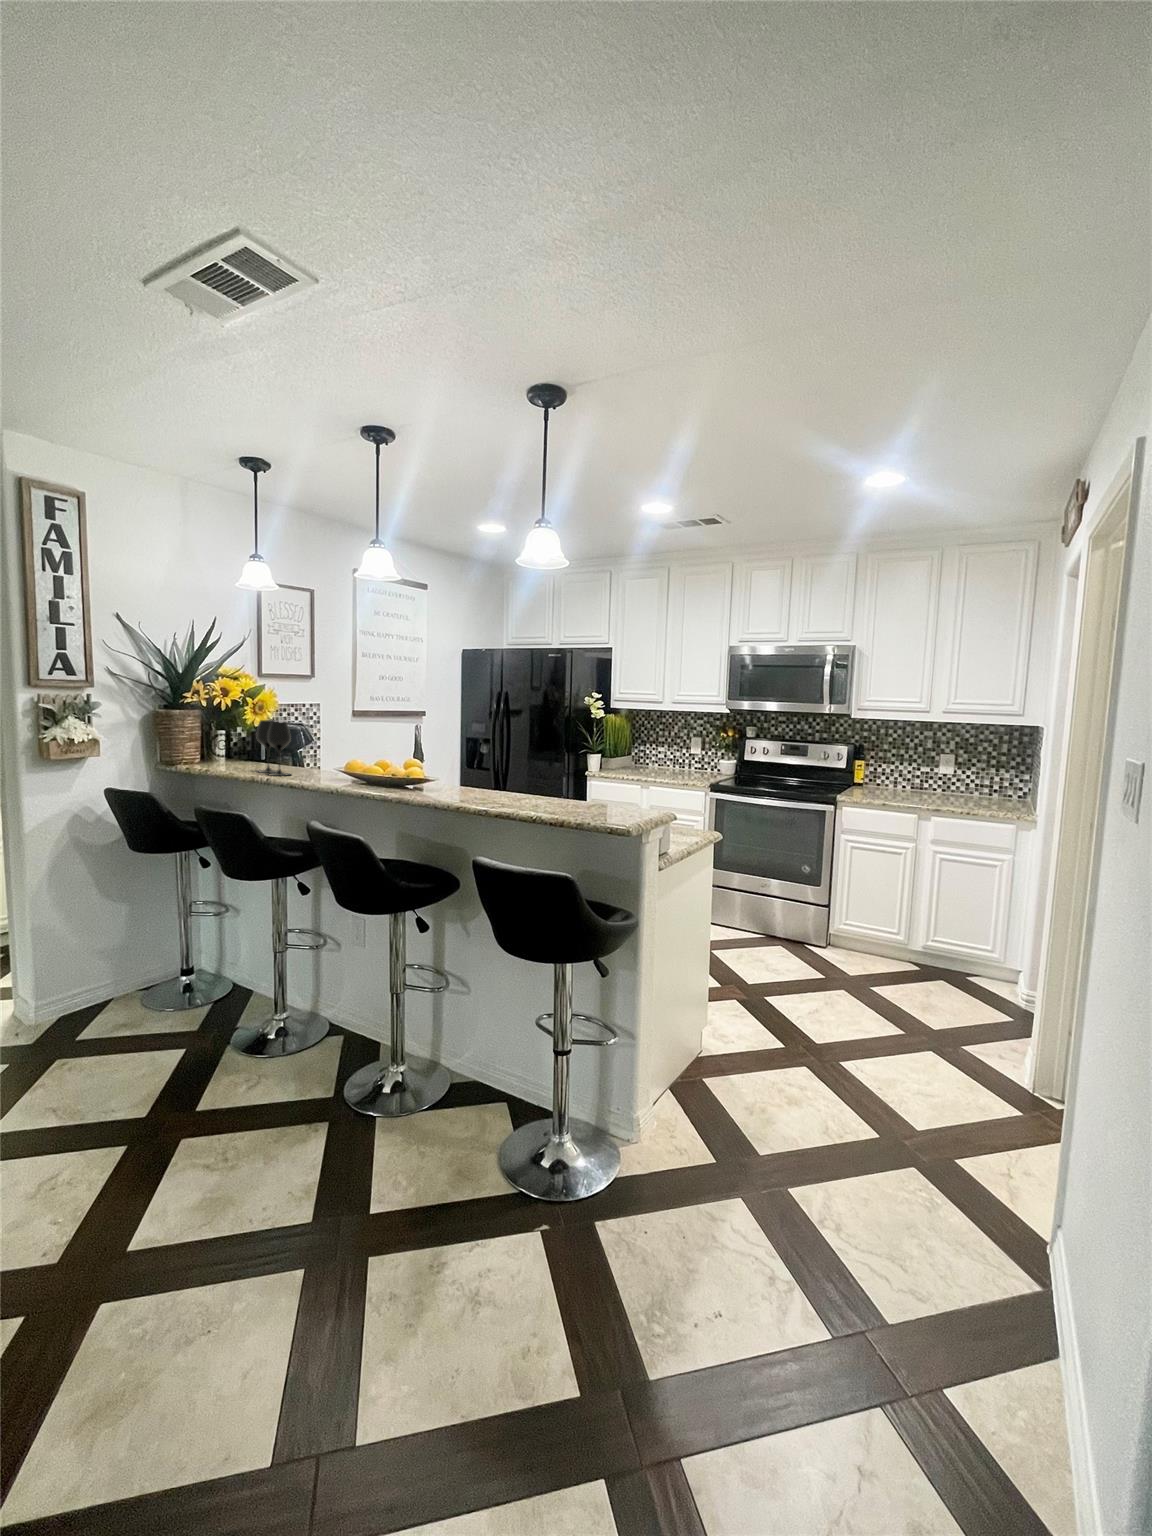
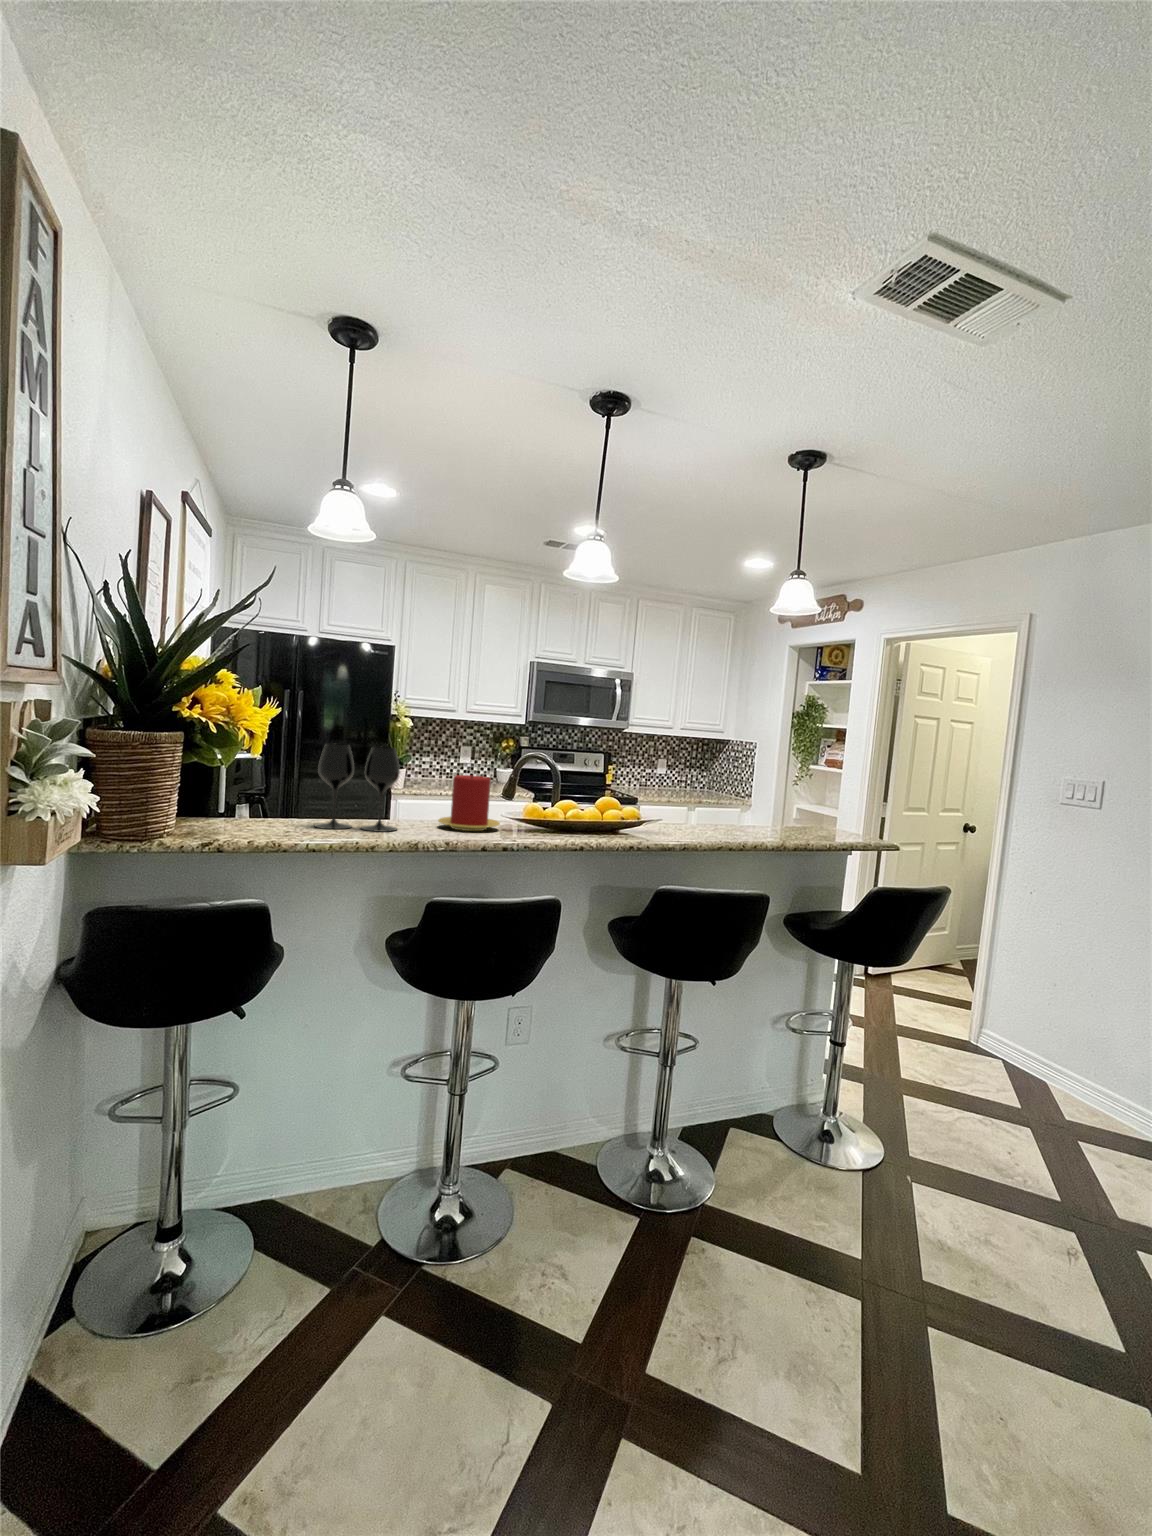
candle: none [308,742,355,782] -> present [438,775,500,831]

